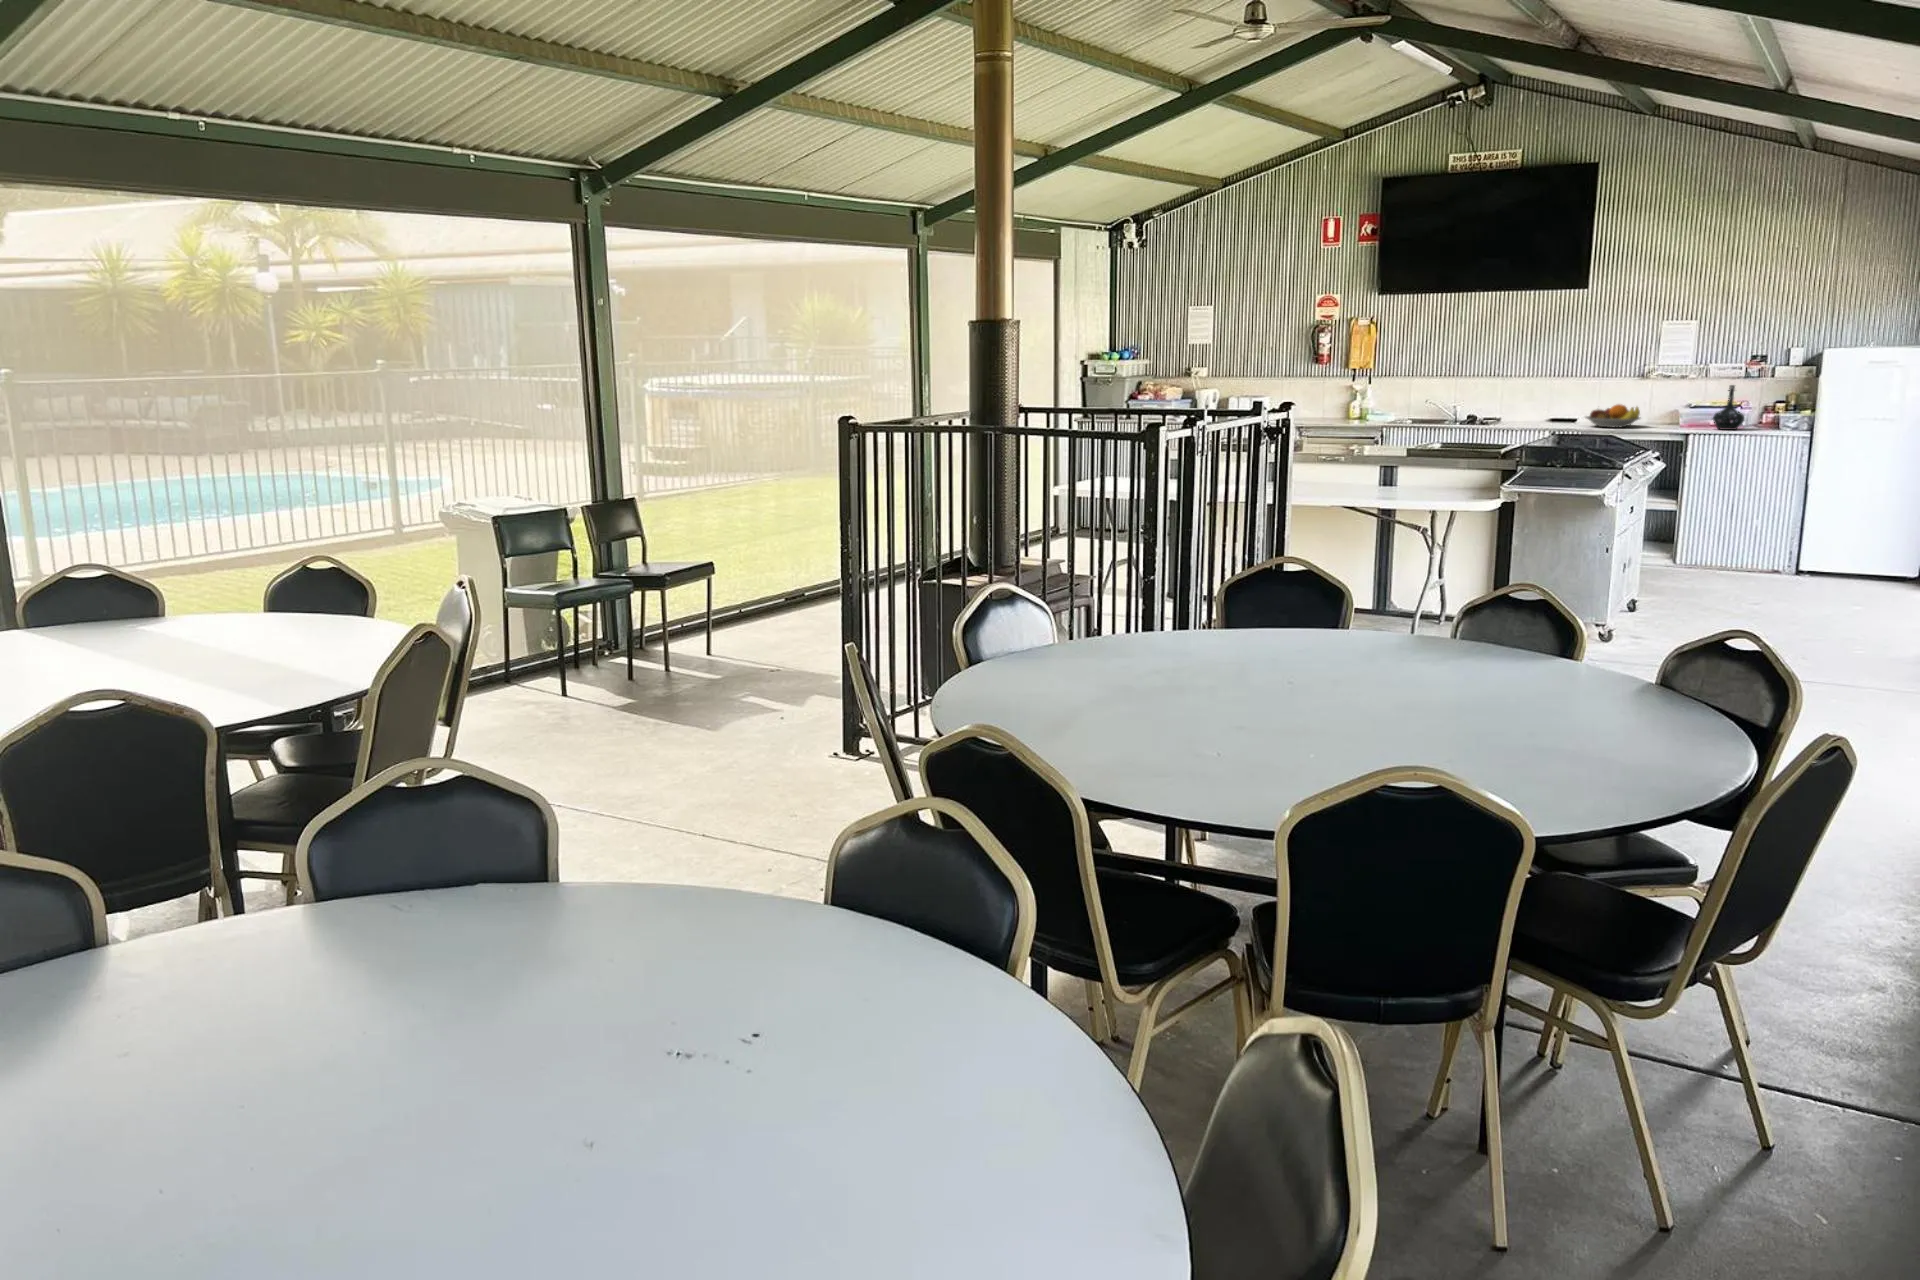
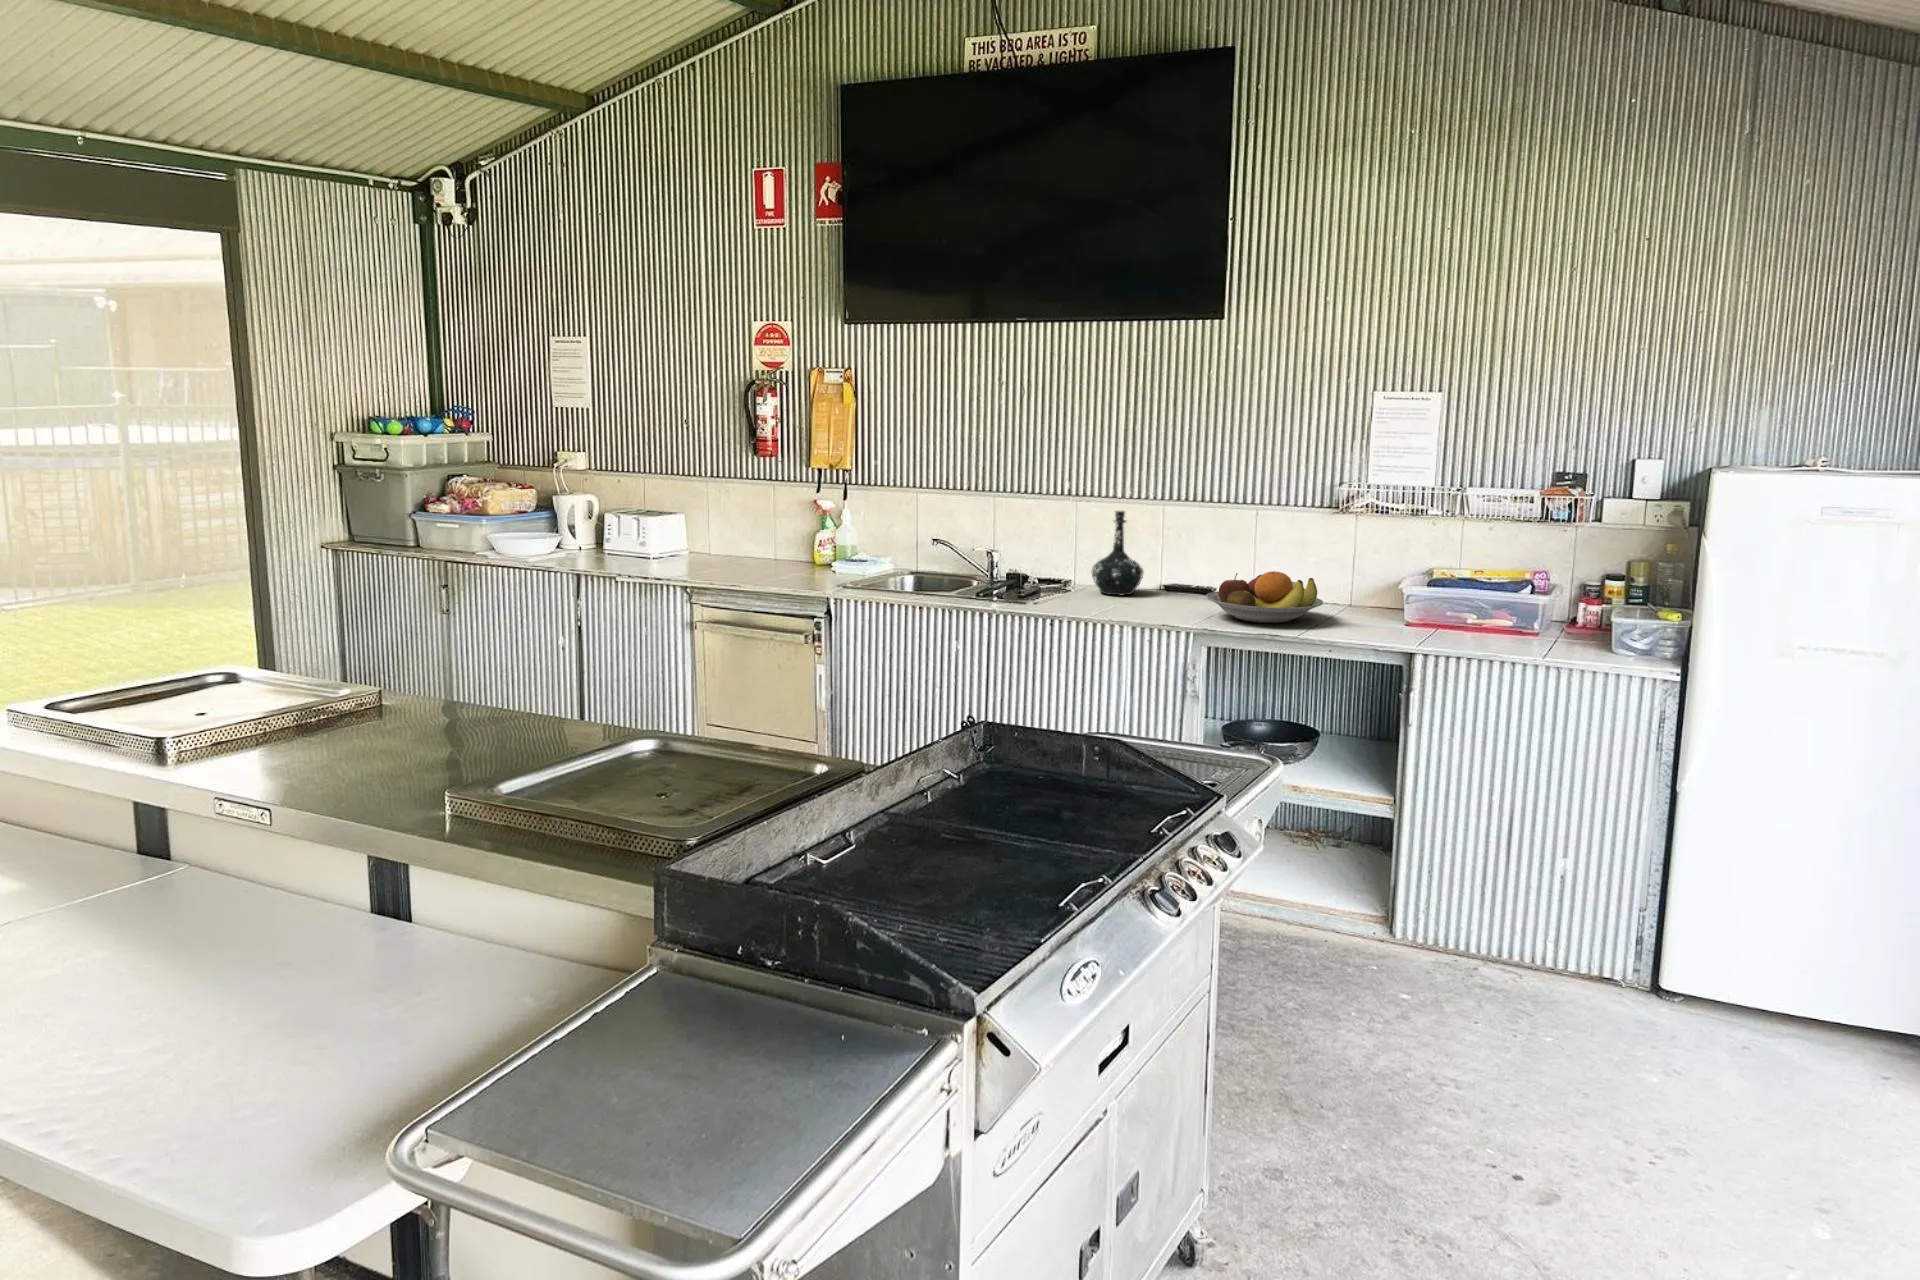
bottle: present [1713,385,1744,430] -> present [1092,511,1143,595]

